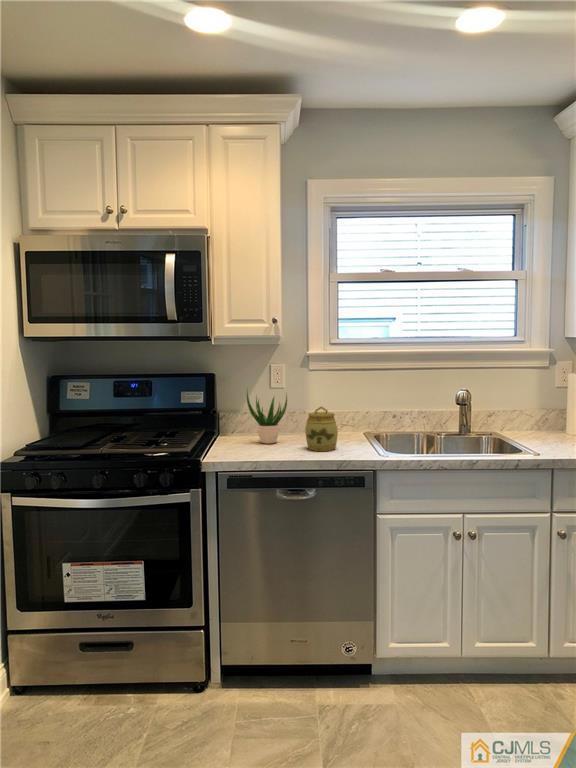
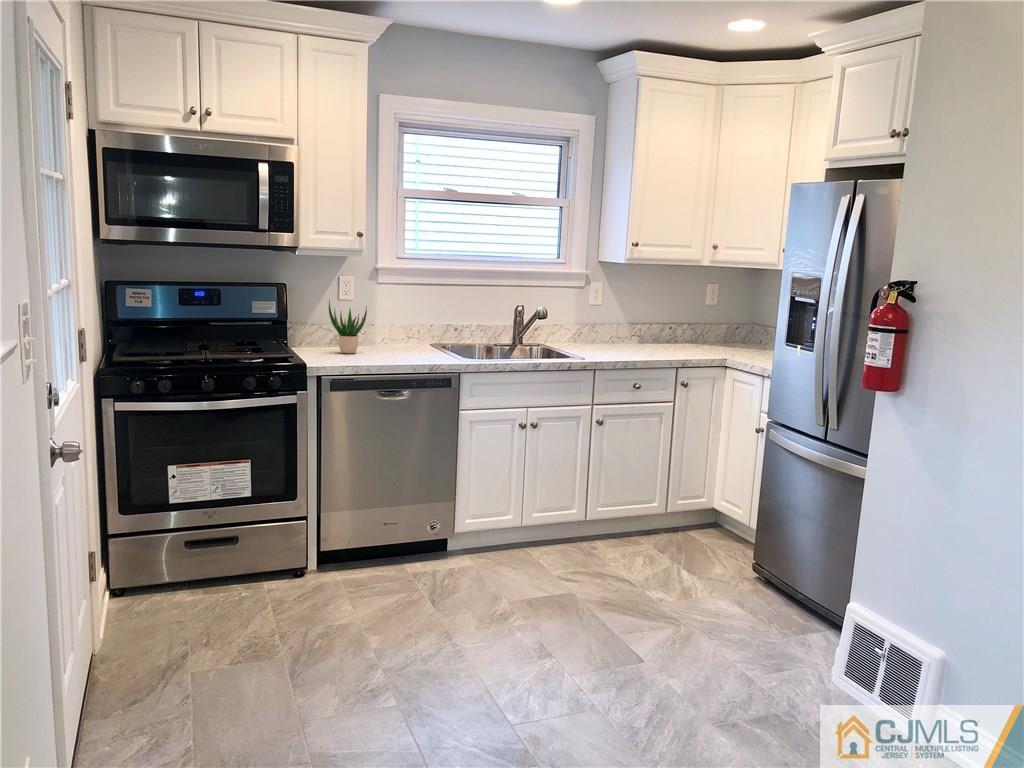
jar: present [305,407,338,451] -> none [389,318,420,358]

